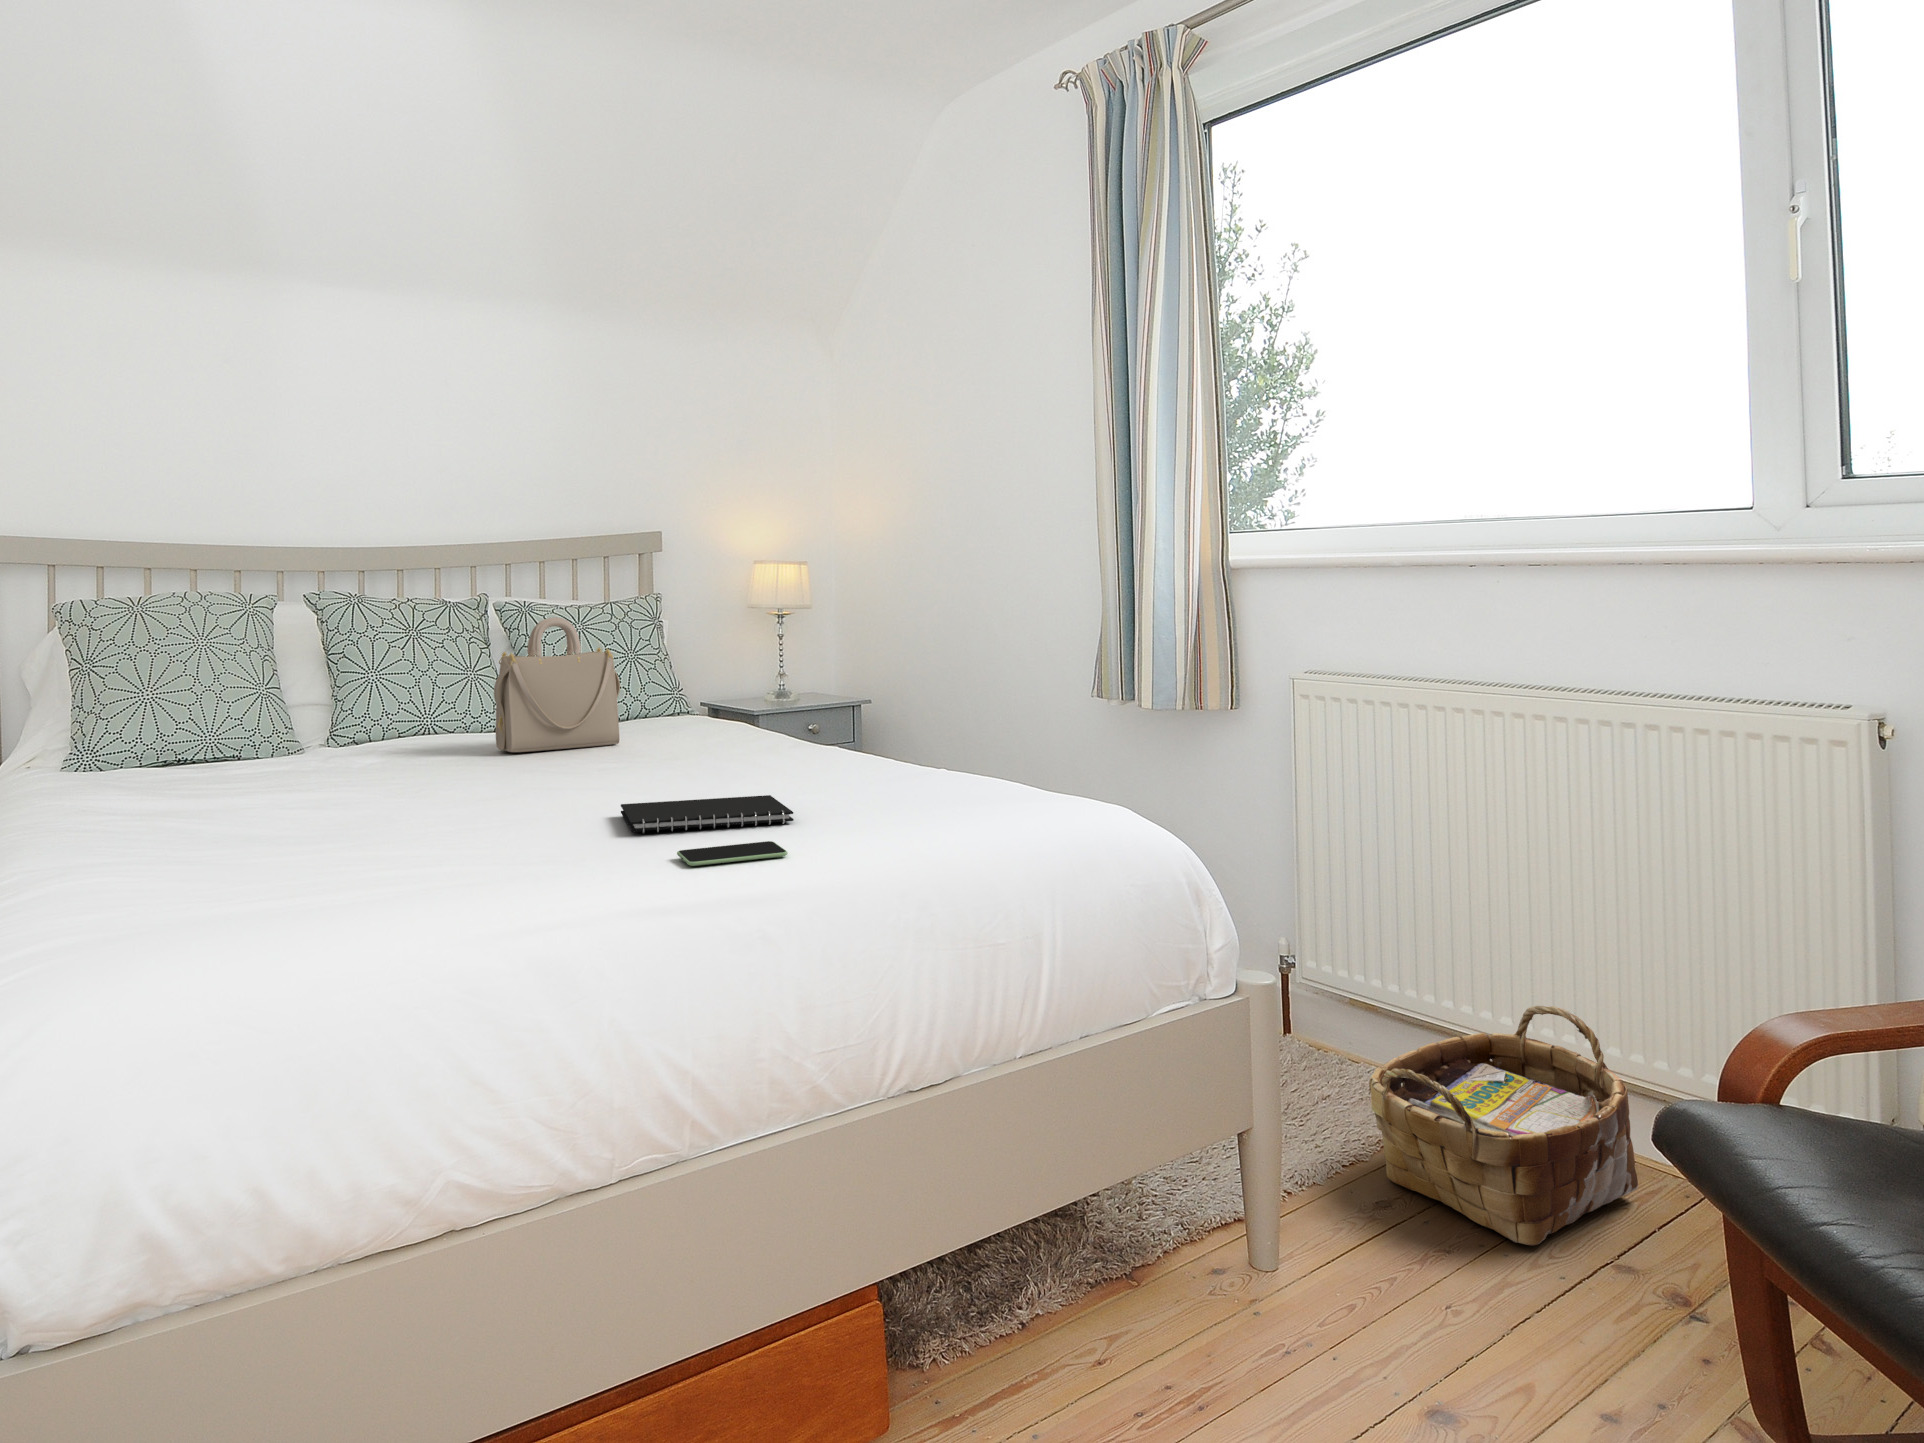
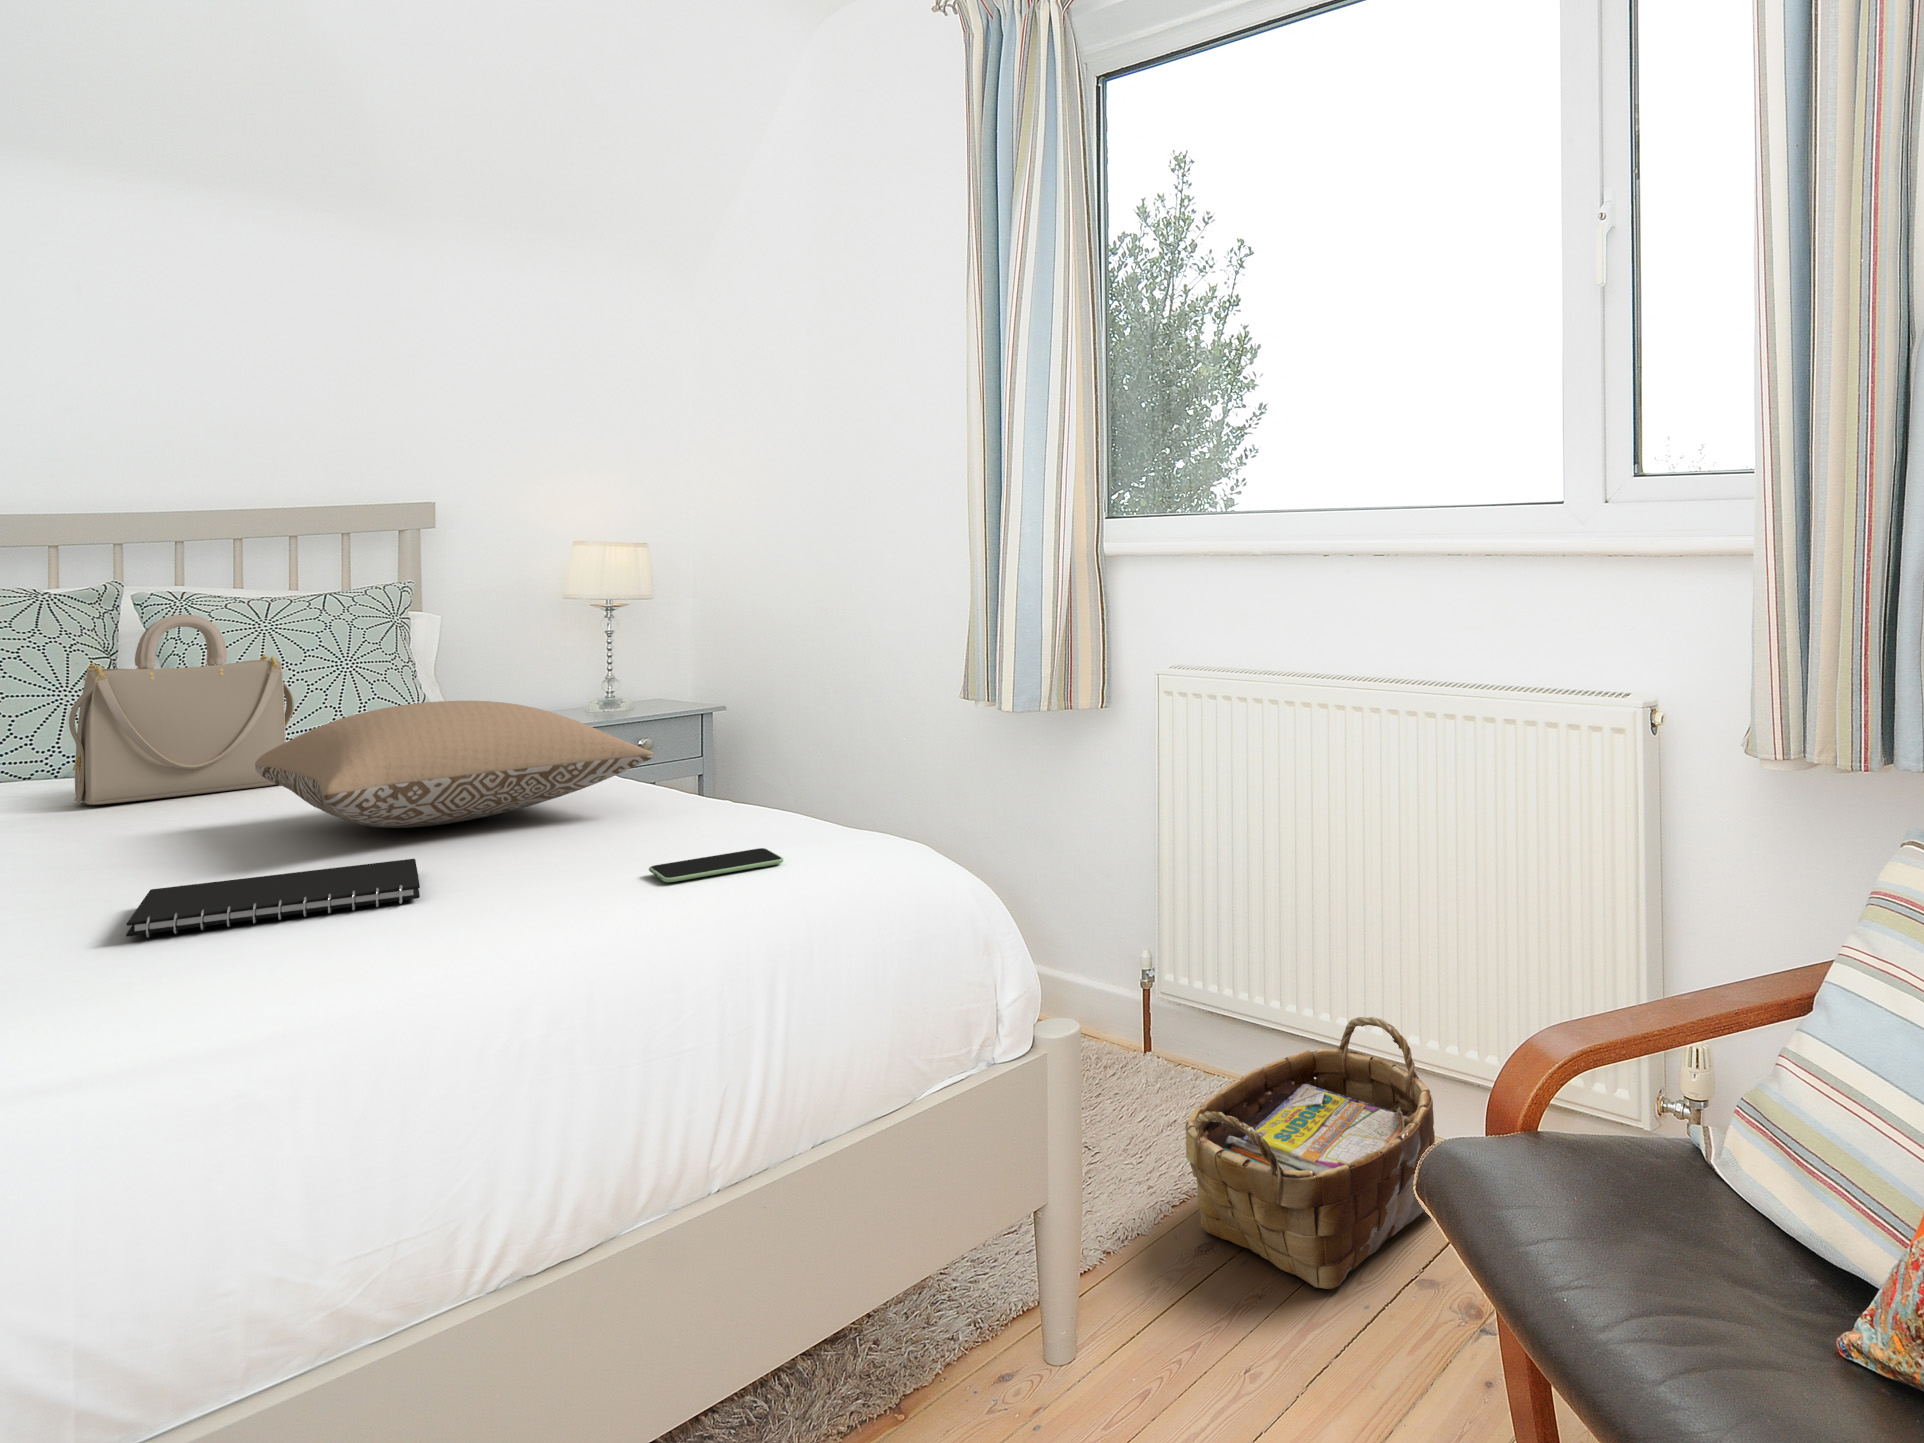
pillow: none [628,684,905,776] -> present [255,701,654,828]
smartphone: present [677,841,788,866] -> present [649,848,783,882]

